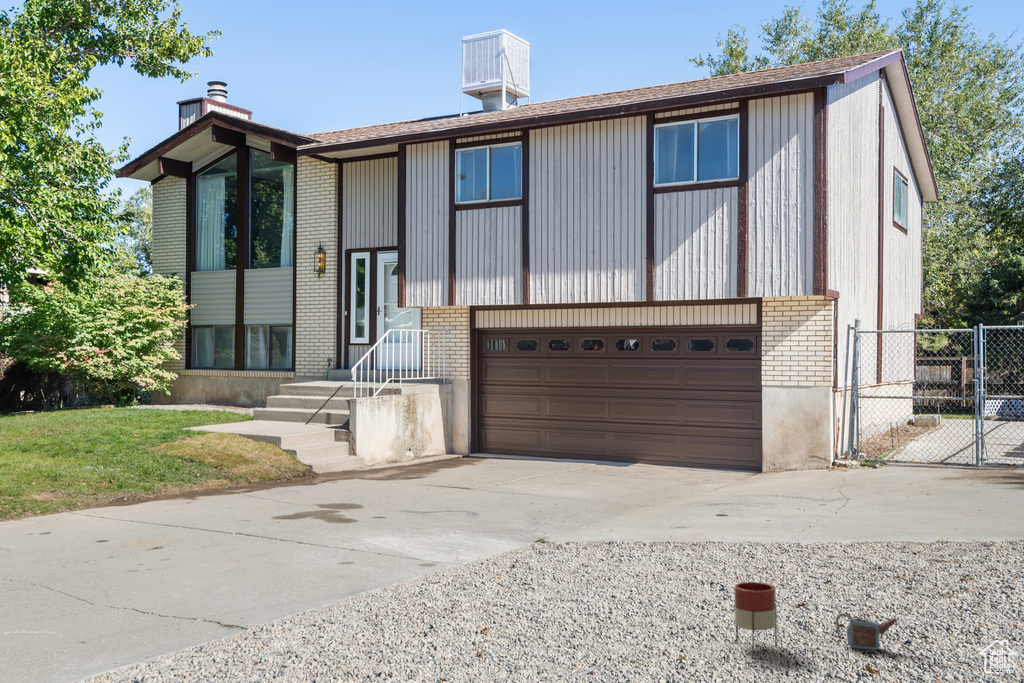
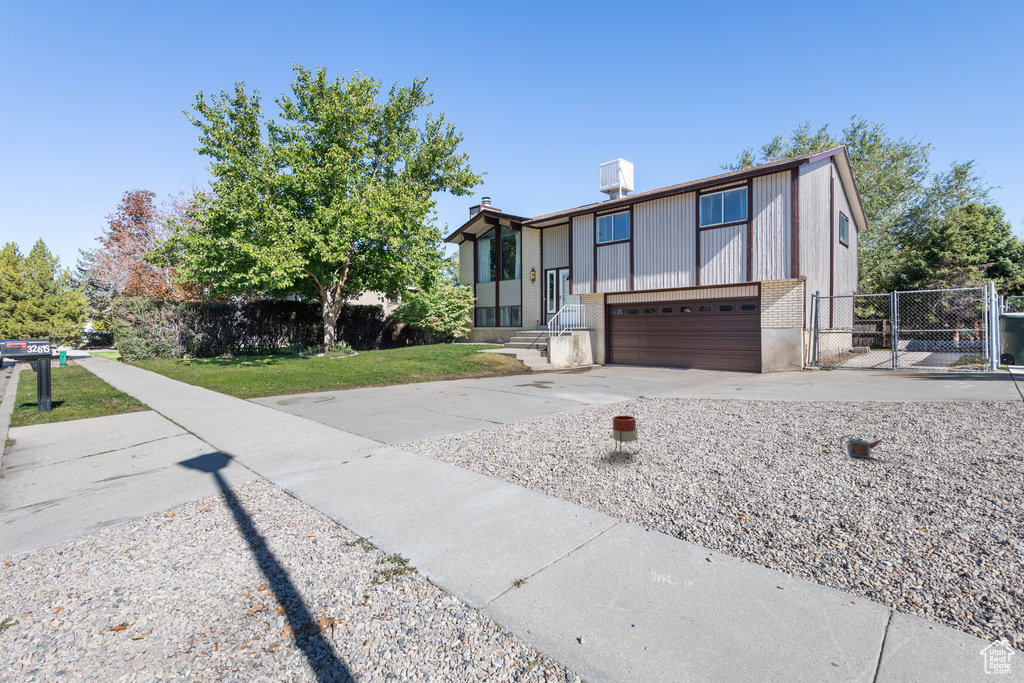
planter: present [735,582,777,653] -> present [613,416,637,454]

